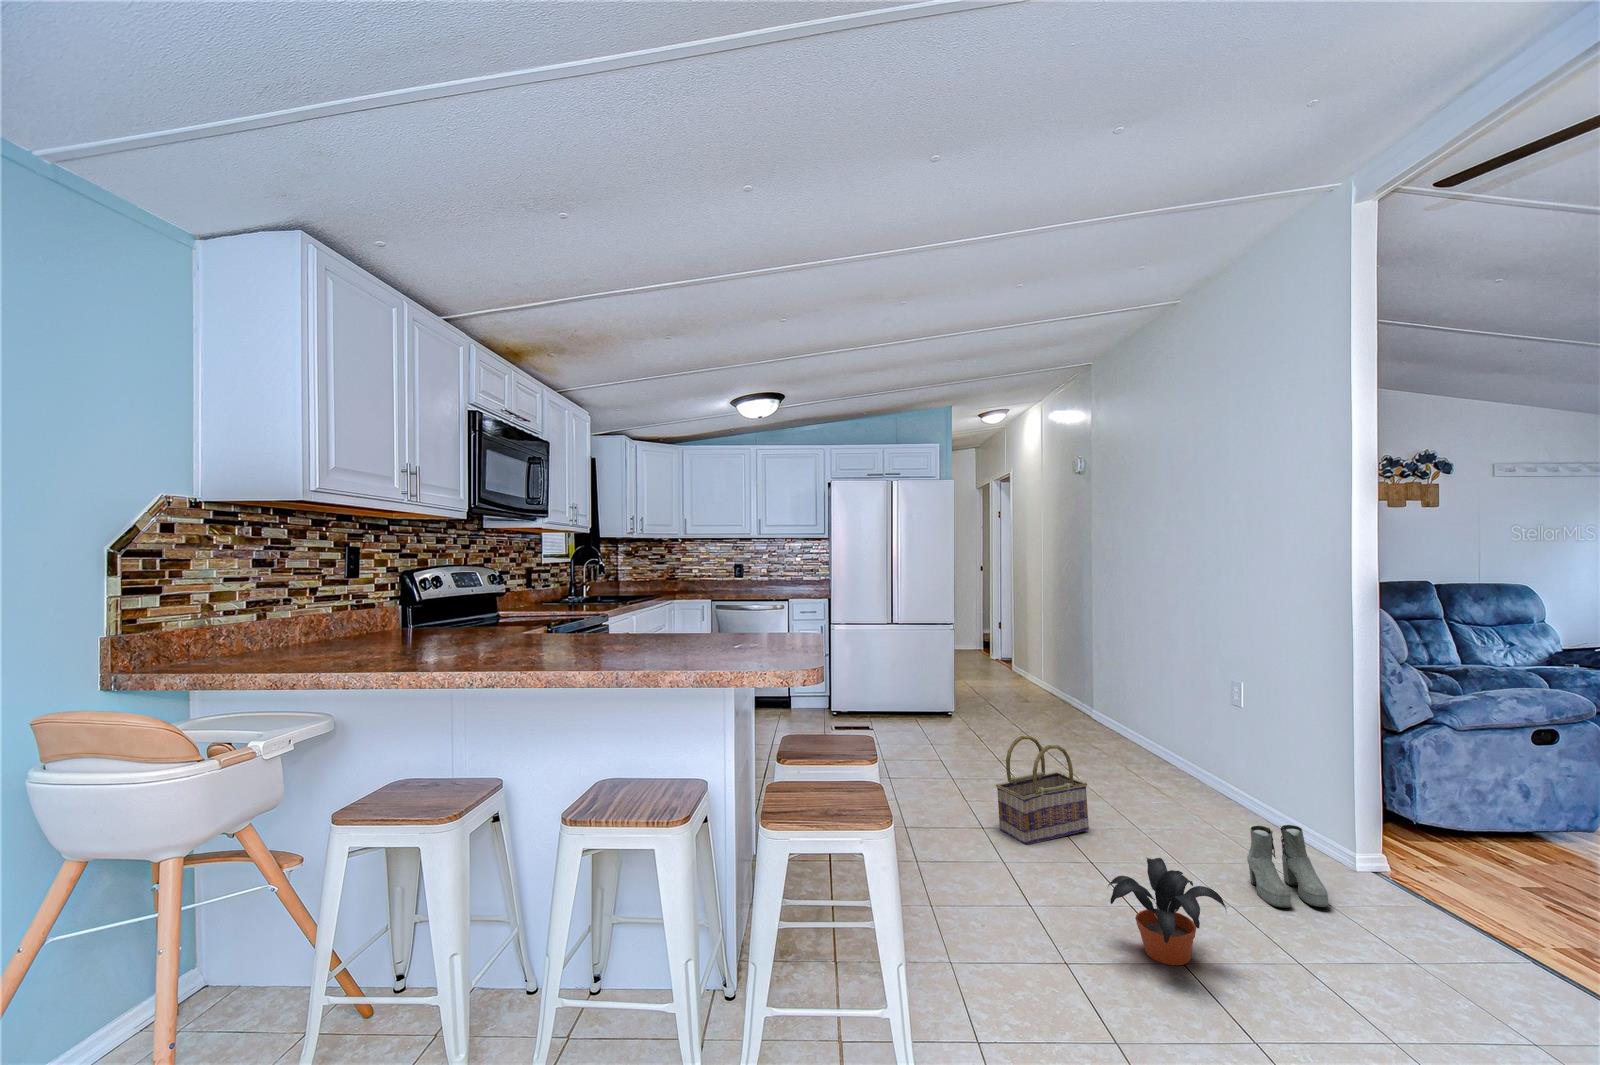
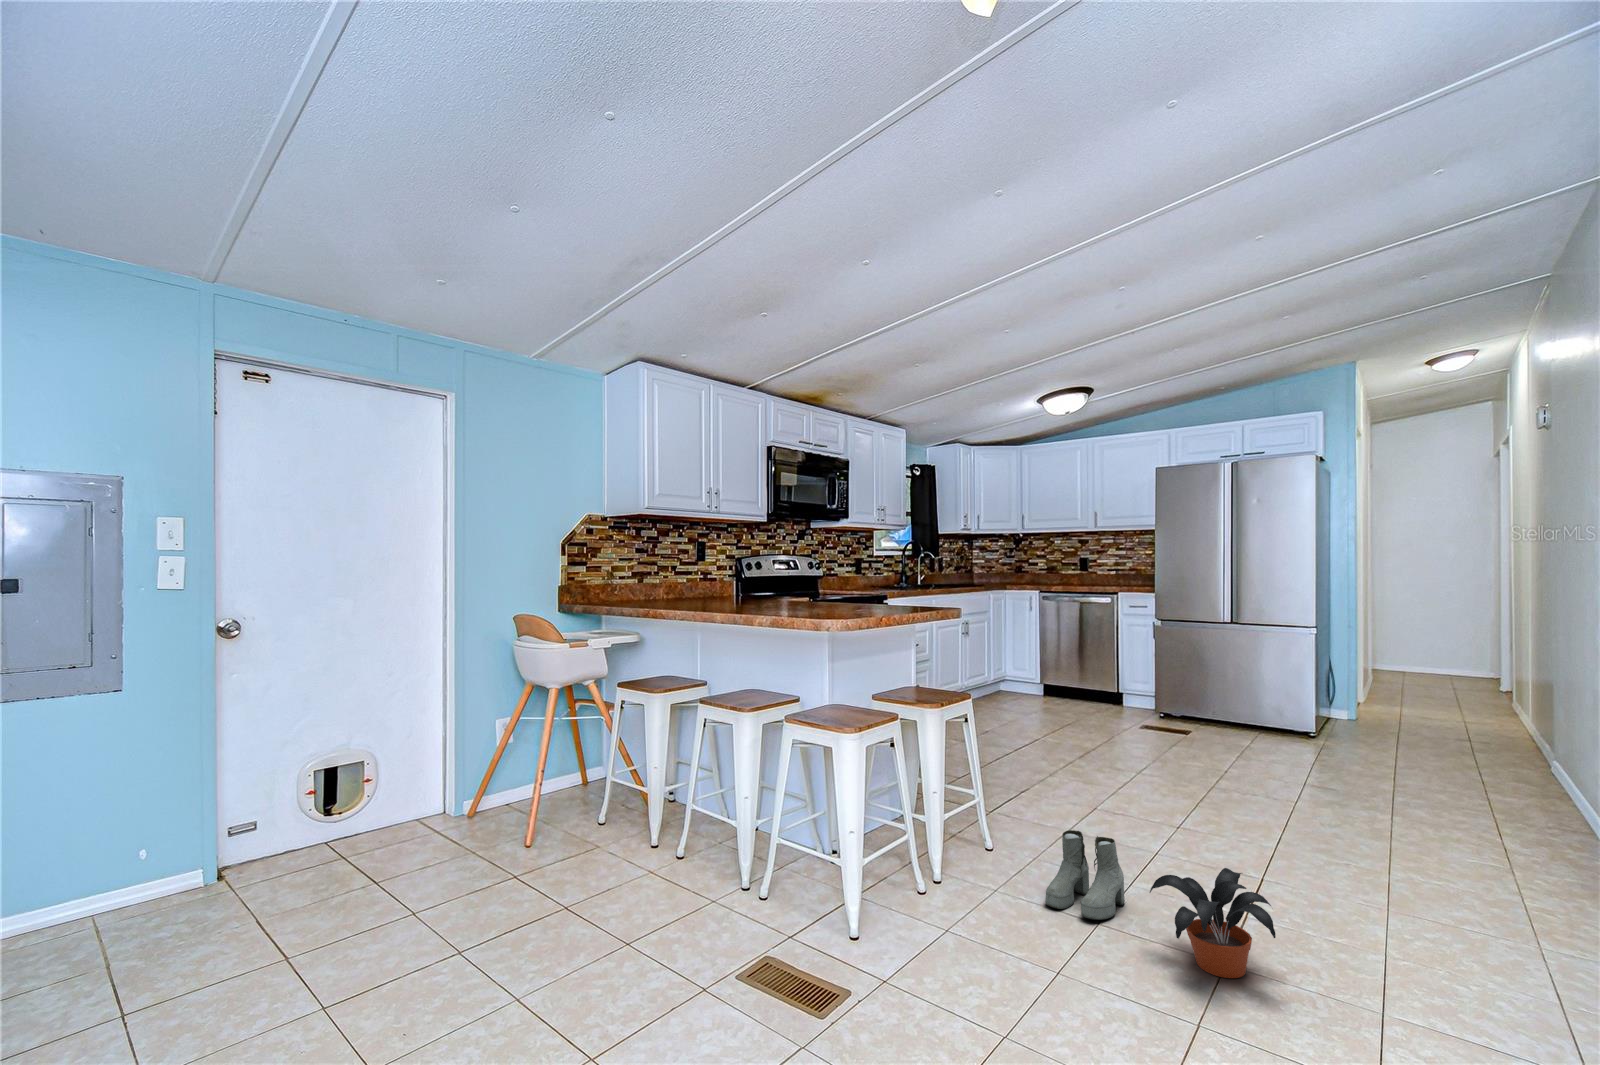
basket: present [996,736,1089,845] -> none [1193,746,1309,866]
boots: present [1247,825,1329,908] -> present [1045,830,1125,920]

